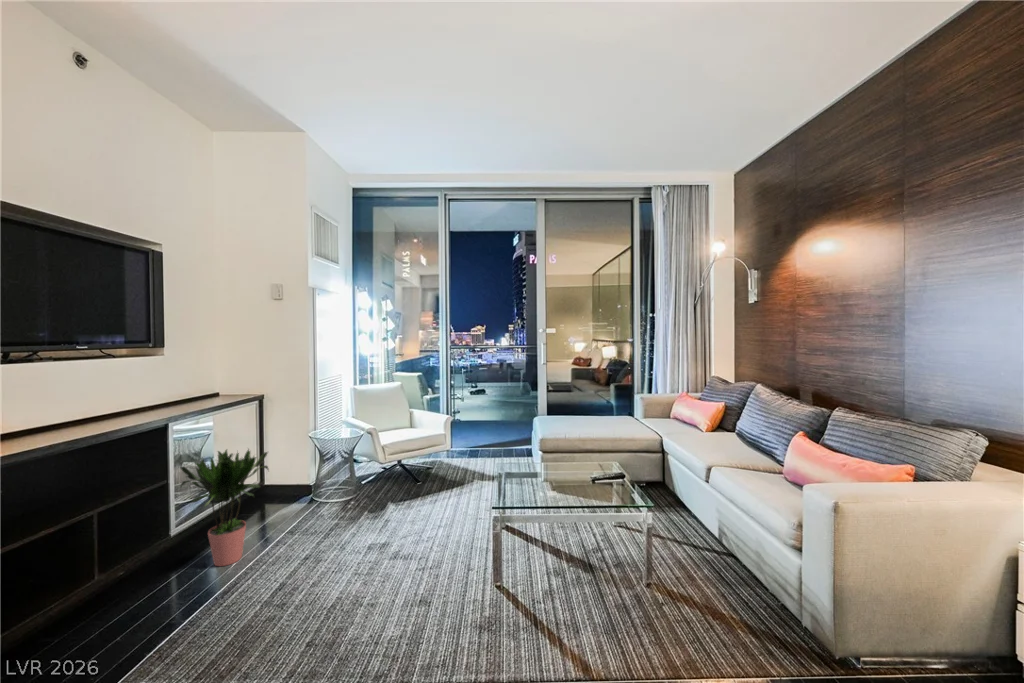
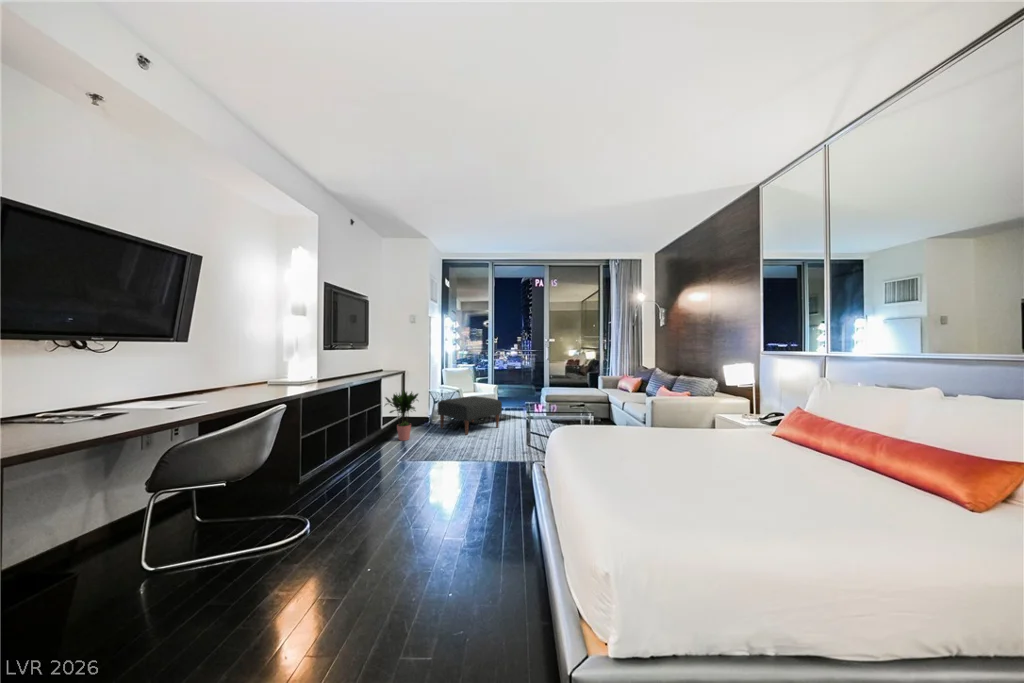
ottoman: none [322,442,455,538] -> present [438,396,502,435]

